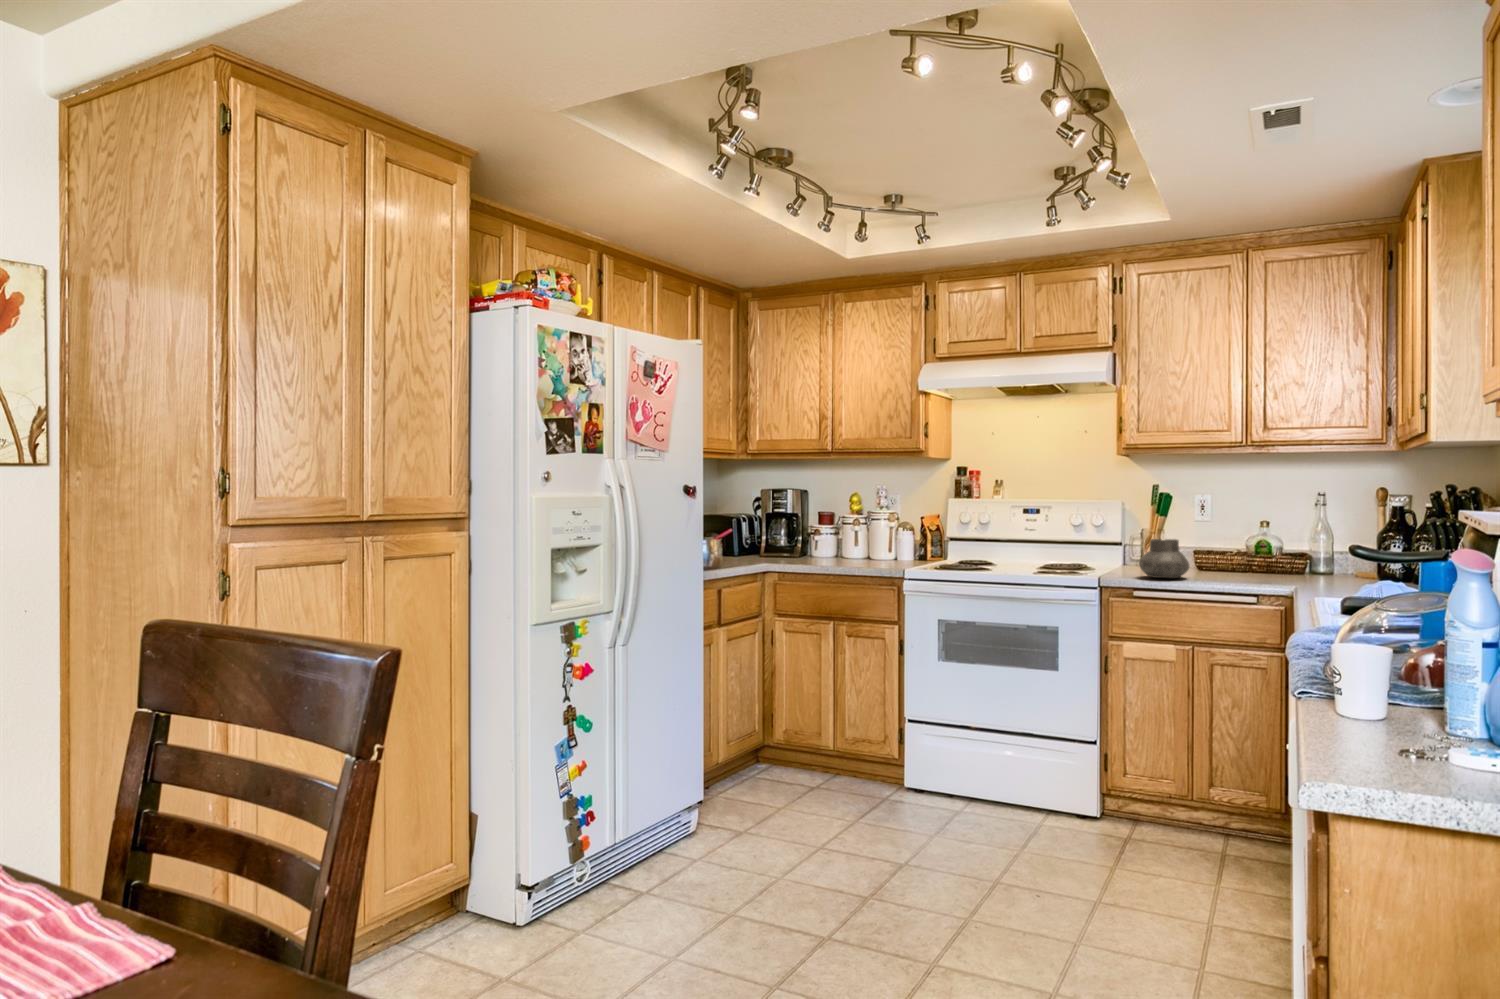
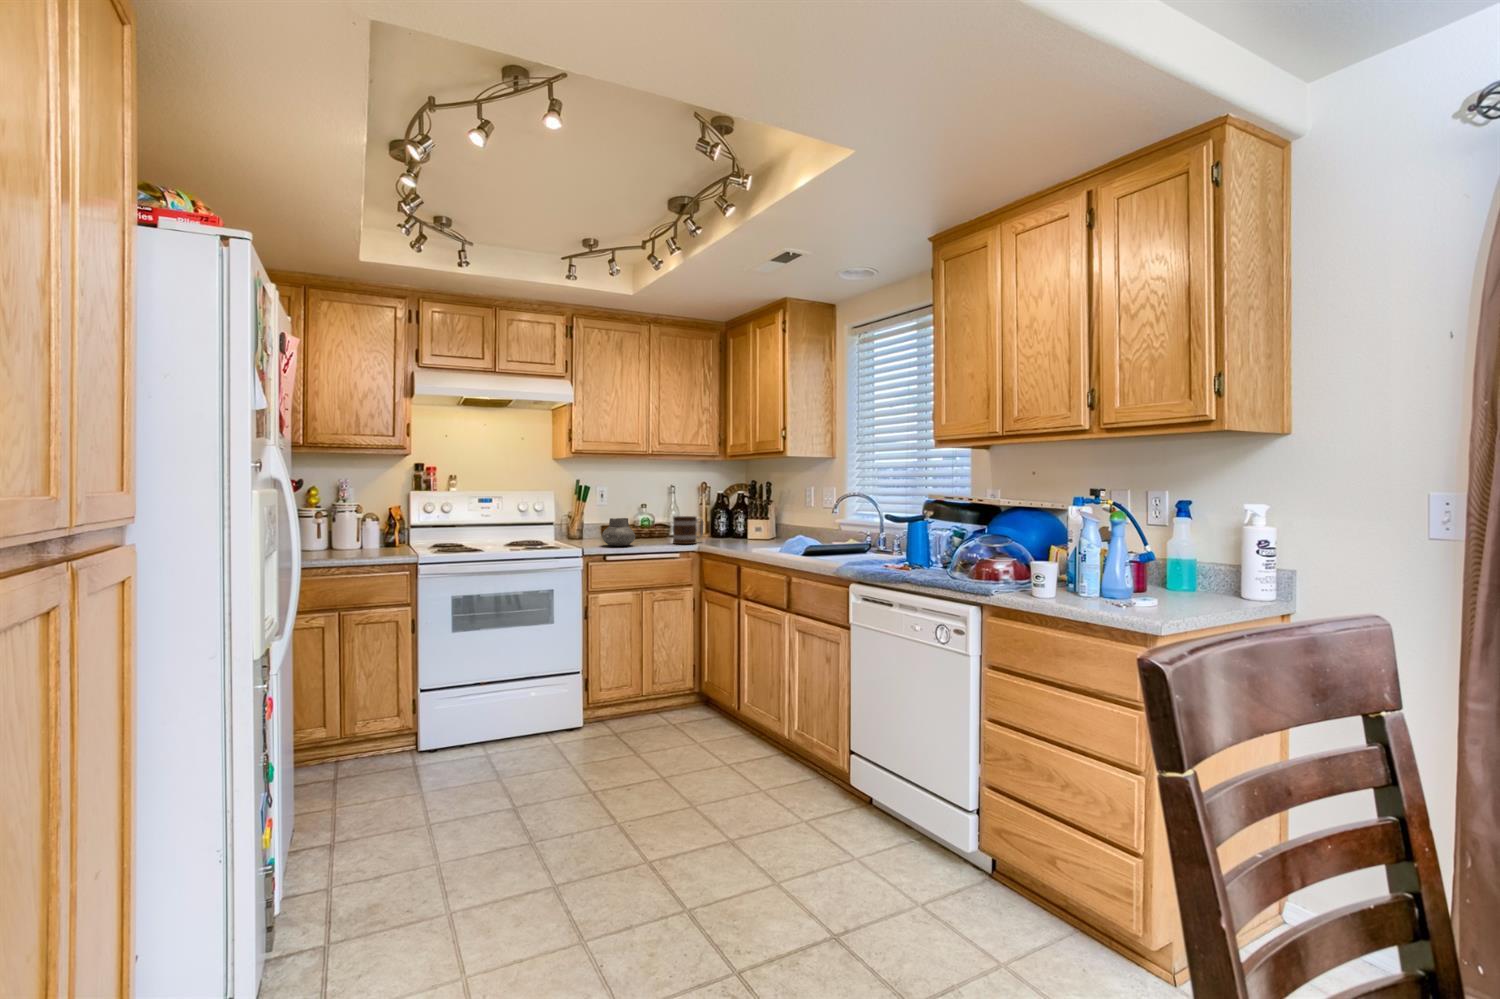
mug: none [1253,540,1313,584] -> present [673,516,704,544]

